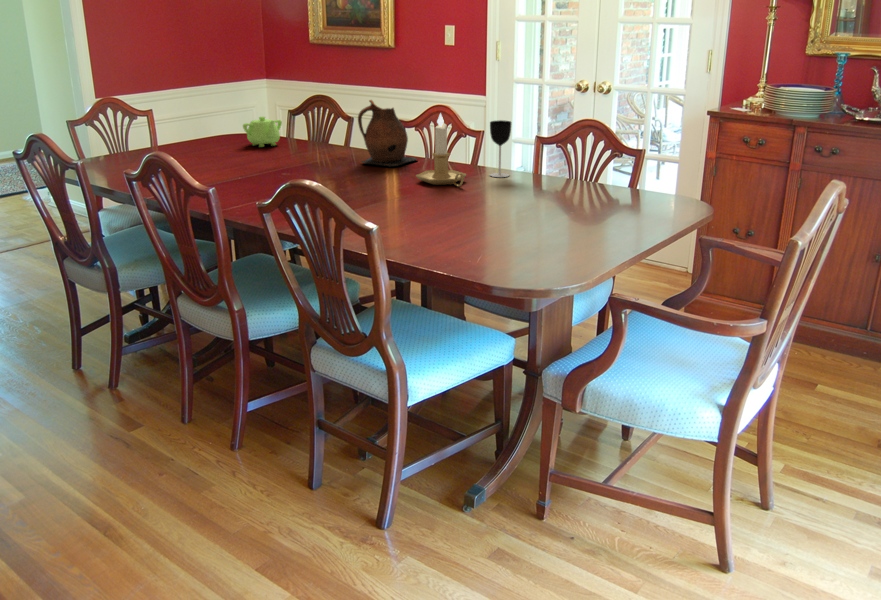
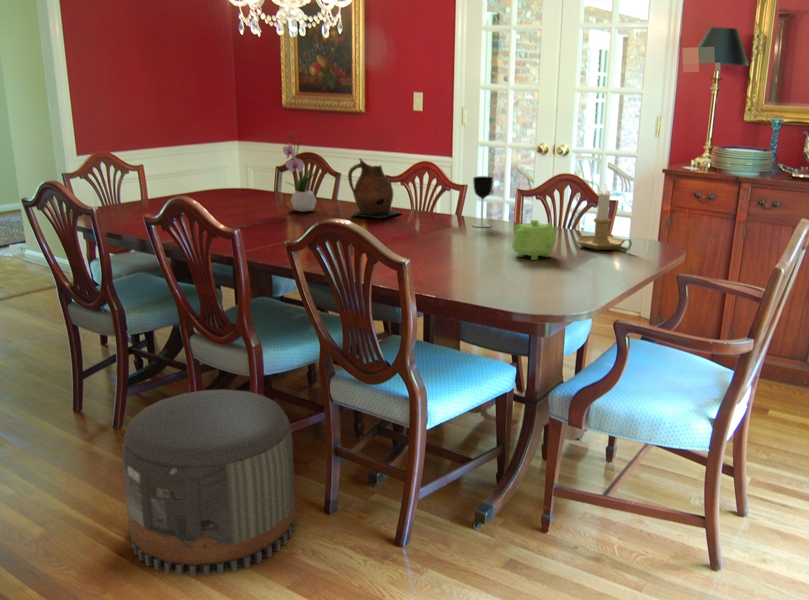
flower arrangement: none [289,72,330,158] -> present [283,133,317,212]
candlestick: present [416,113,466,186] -> present [577,181,632,252]
teapot: present [243,117,282,147] -> present [512,220,559,260]
pouf: none [81,358,275,561] -> present [122,390,295,577]

